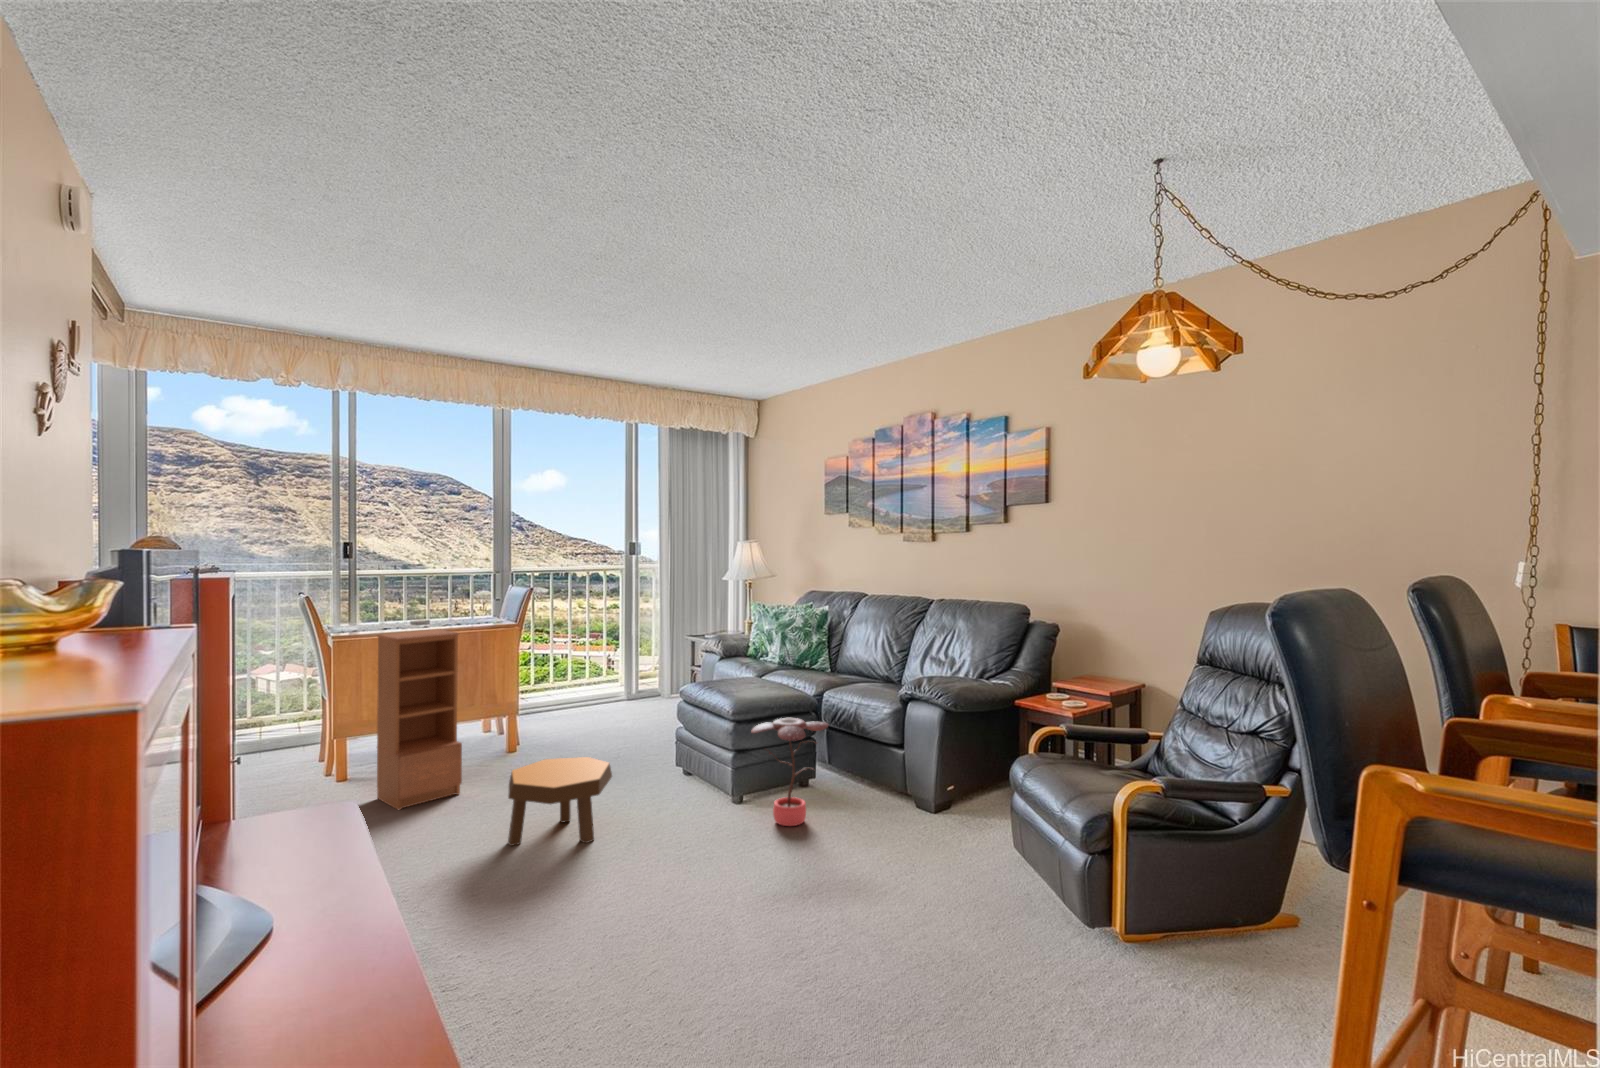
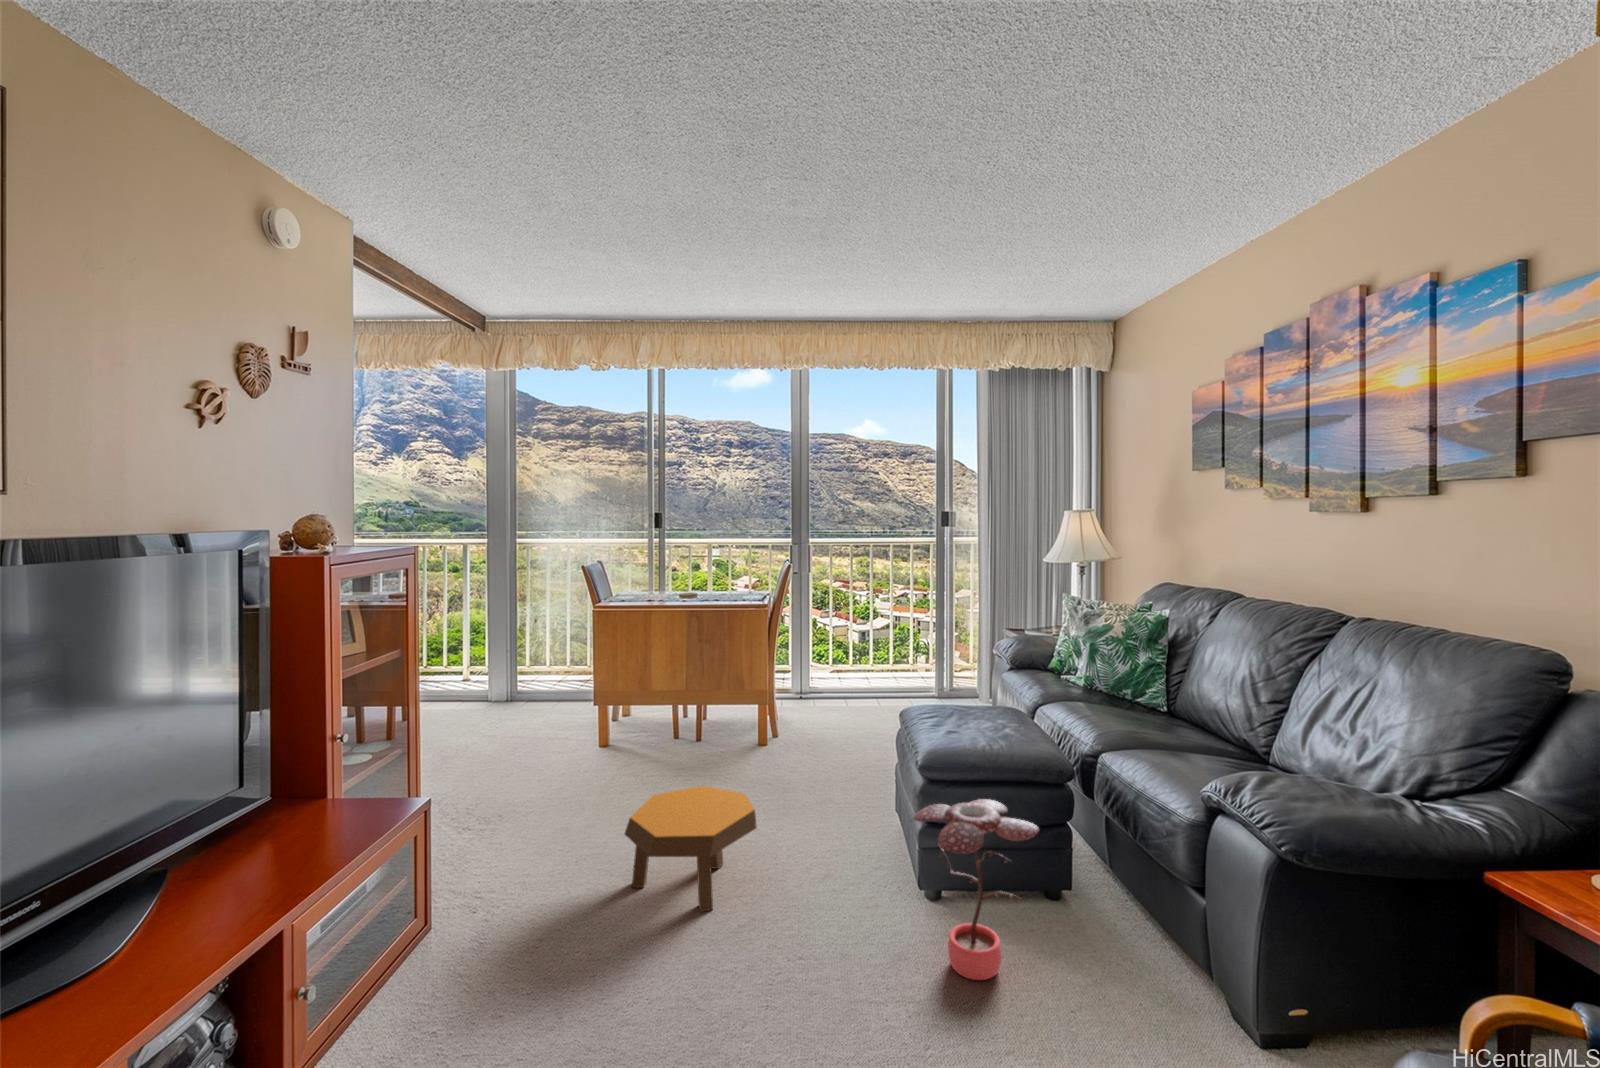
bookcase: present [377,629,462,810] -> none [597,615,668,802]

